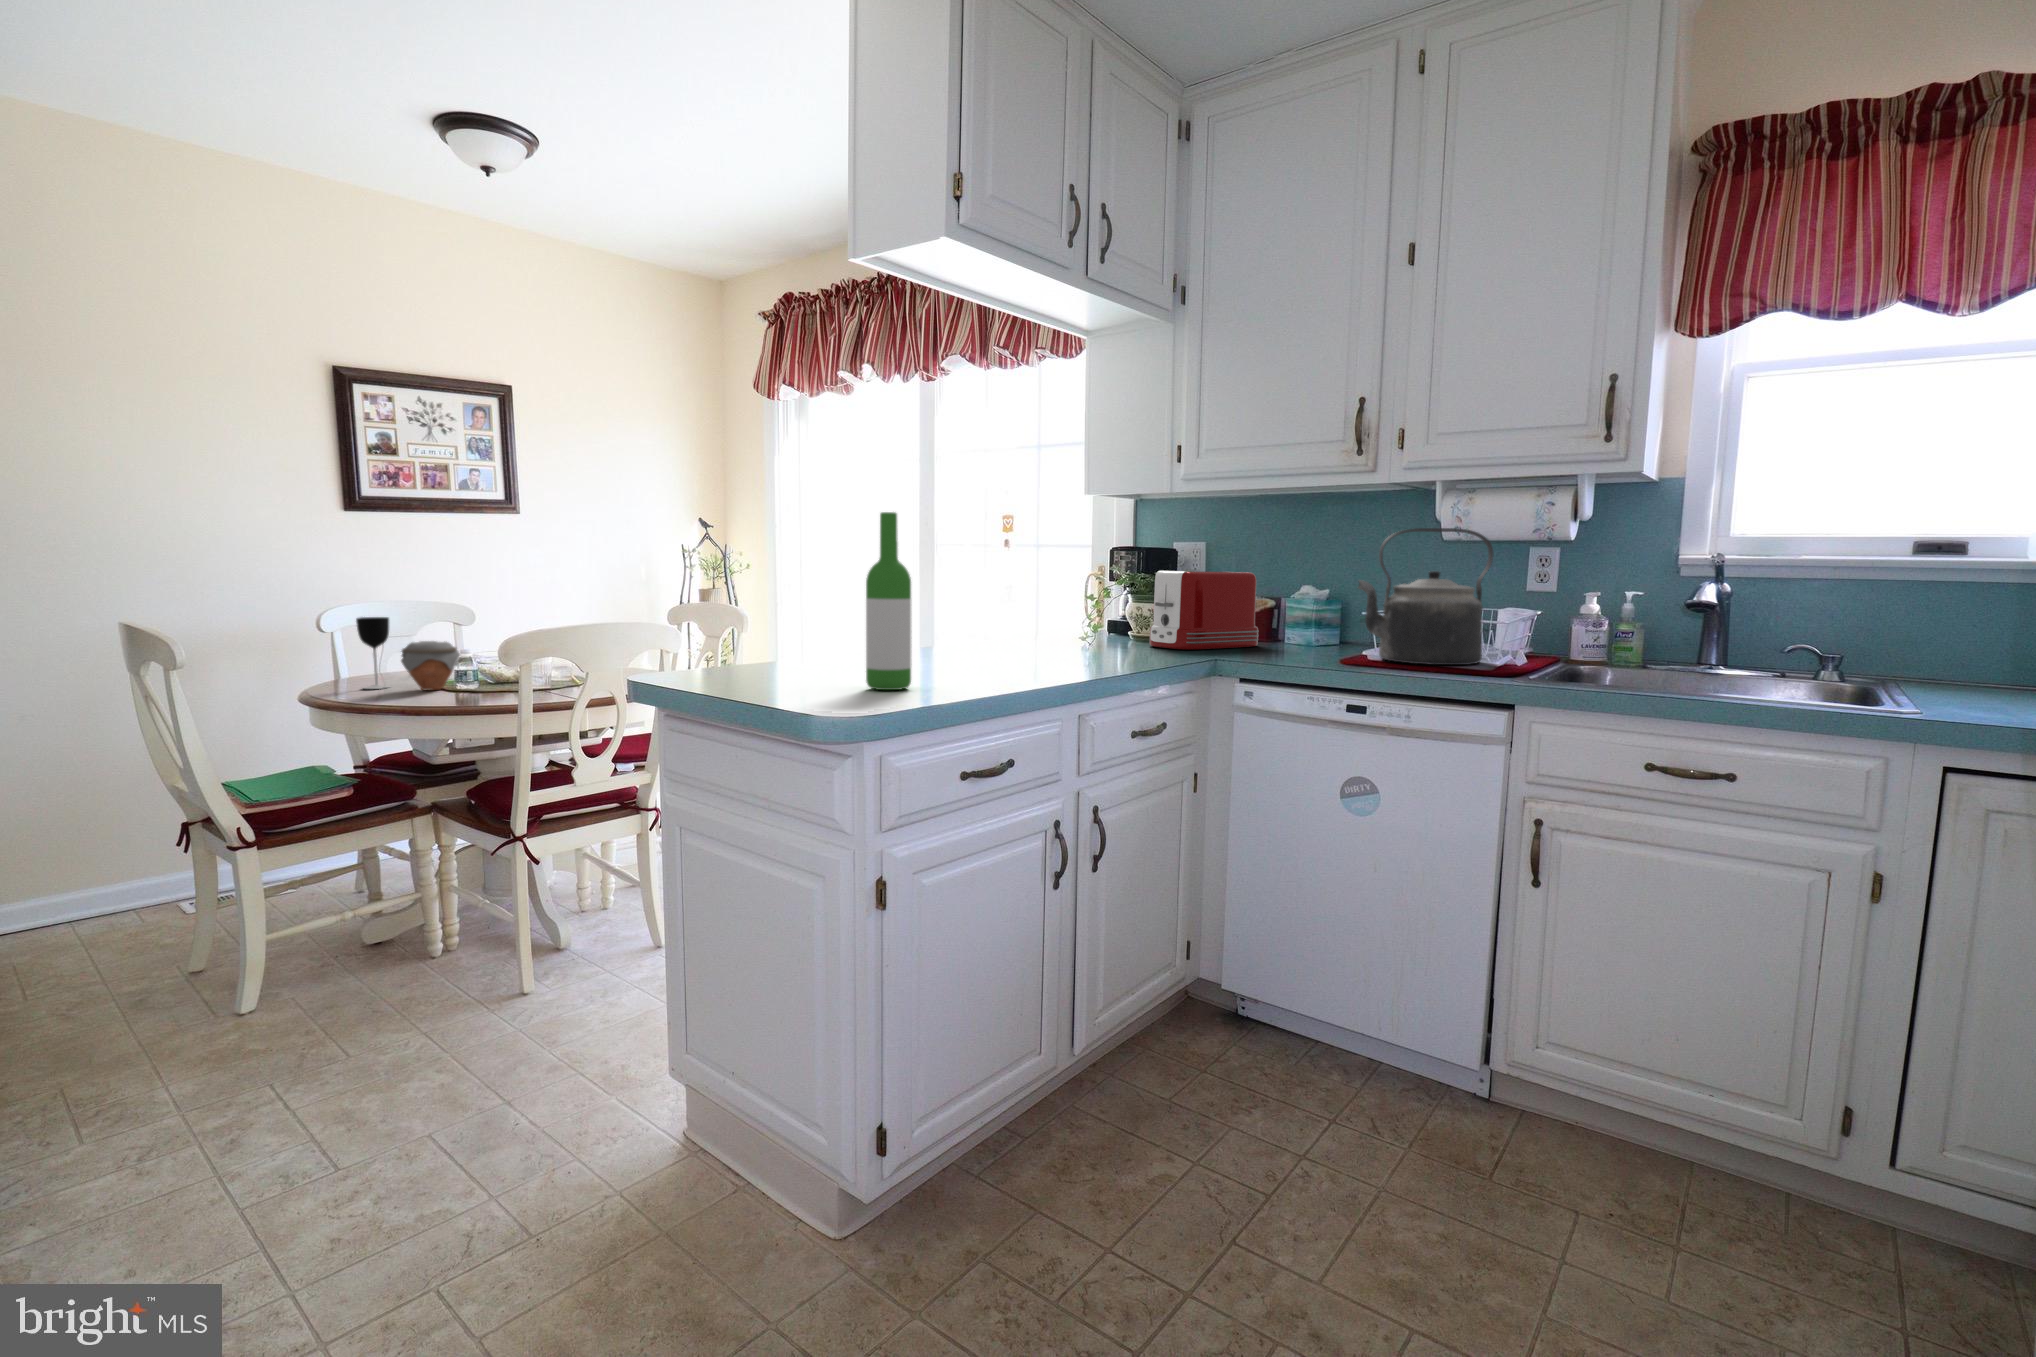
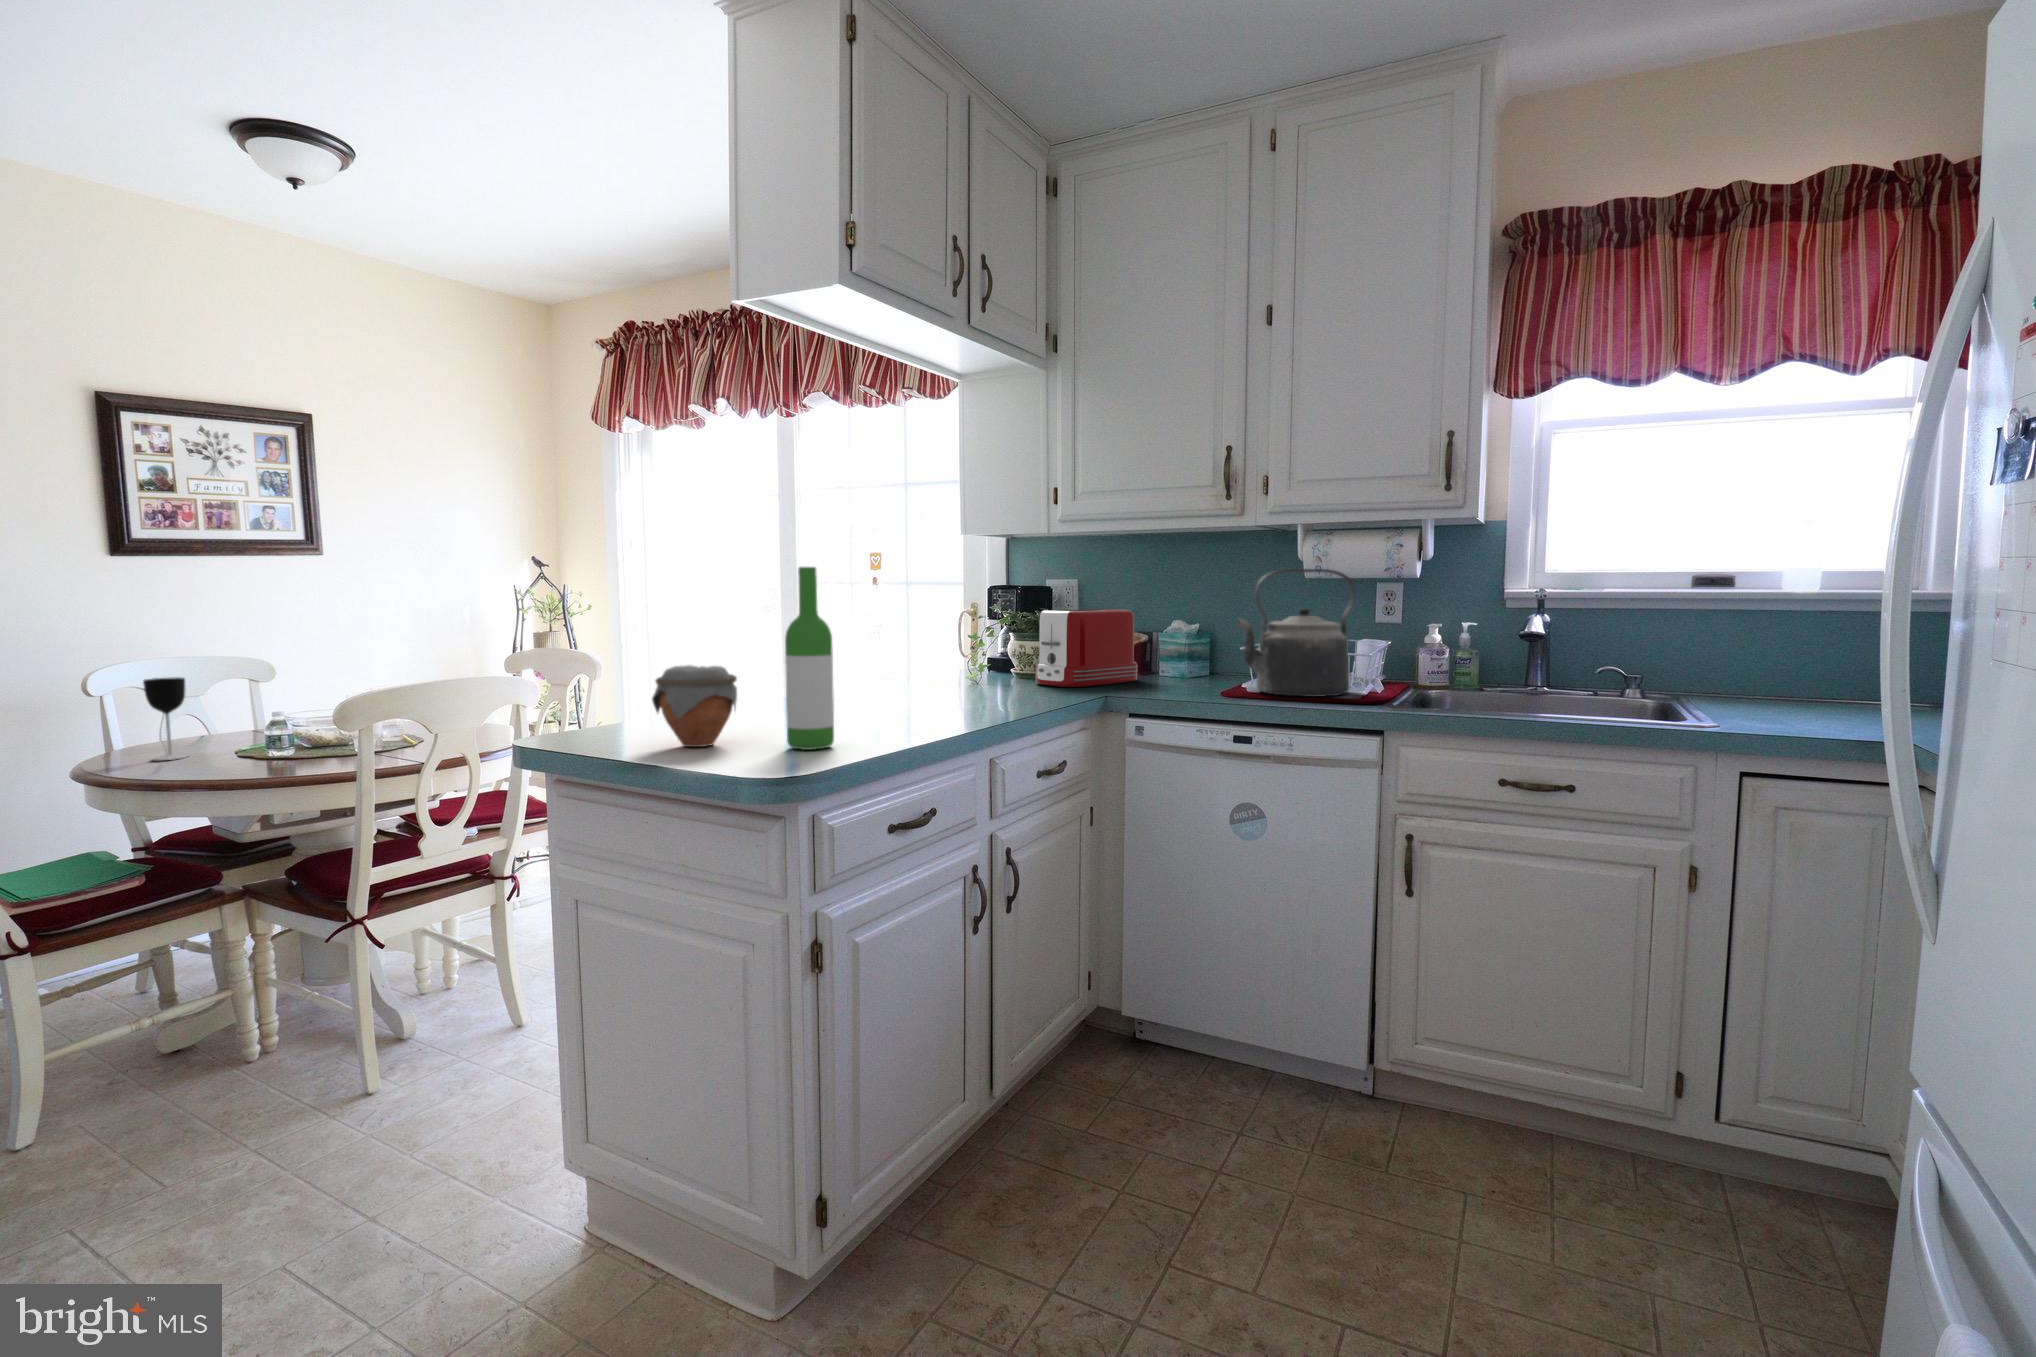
jar: present [401,641,460,690] -> present [652,665,737,747]

